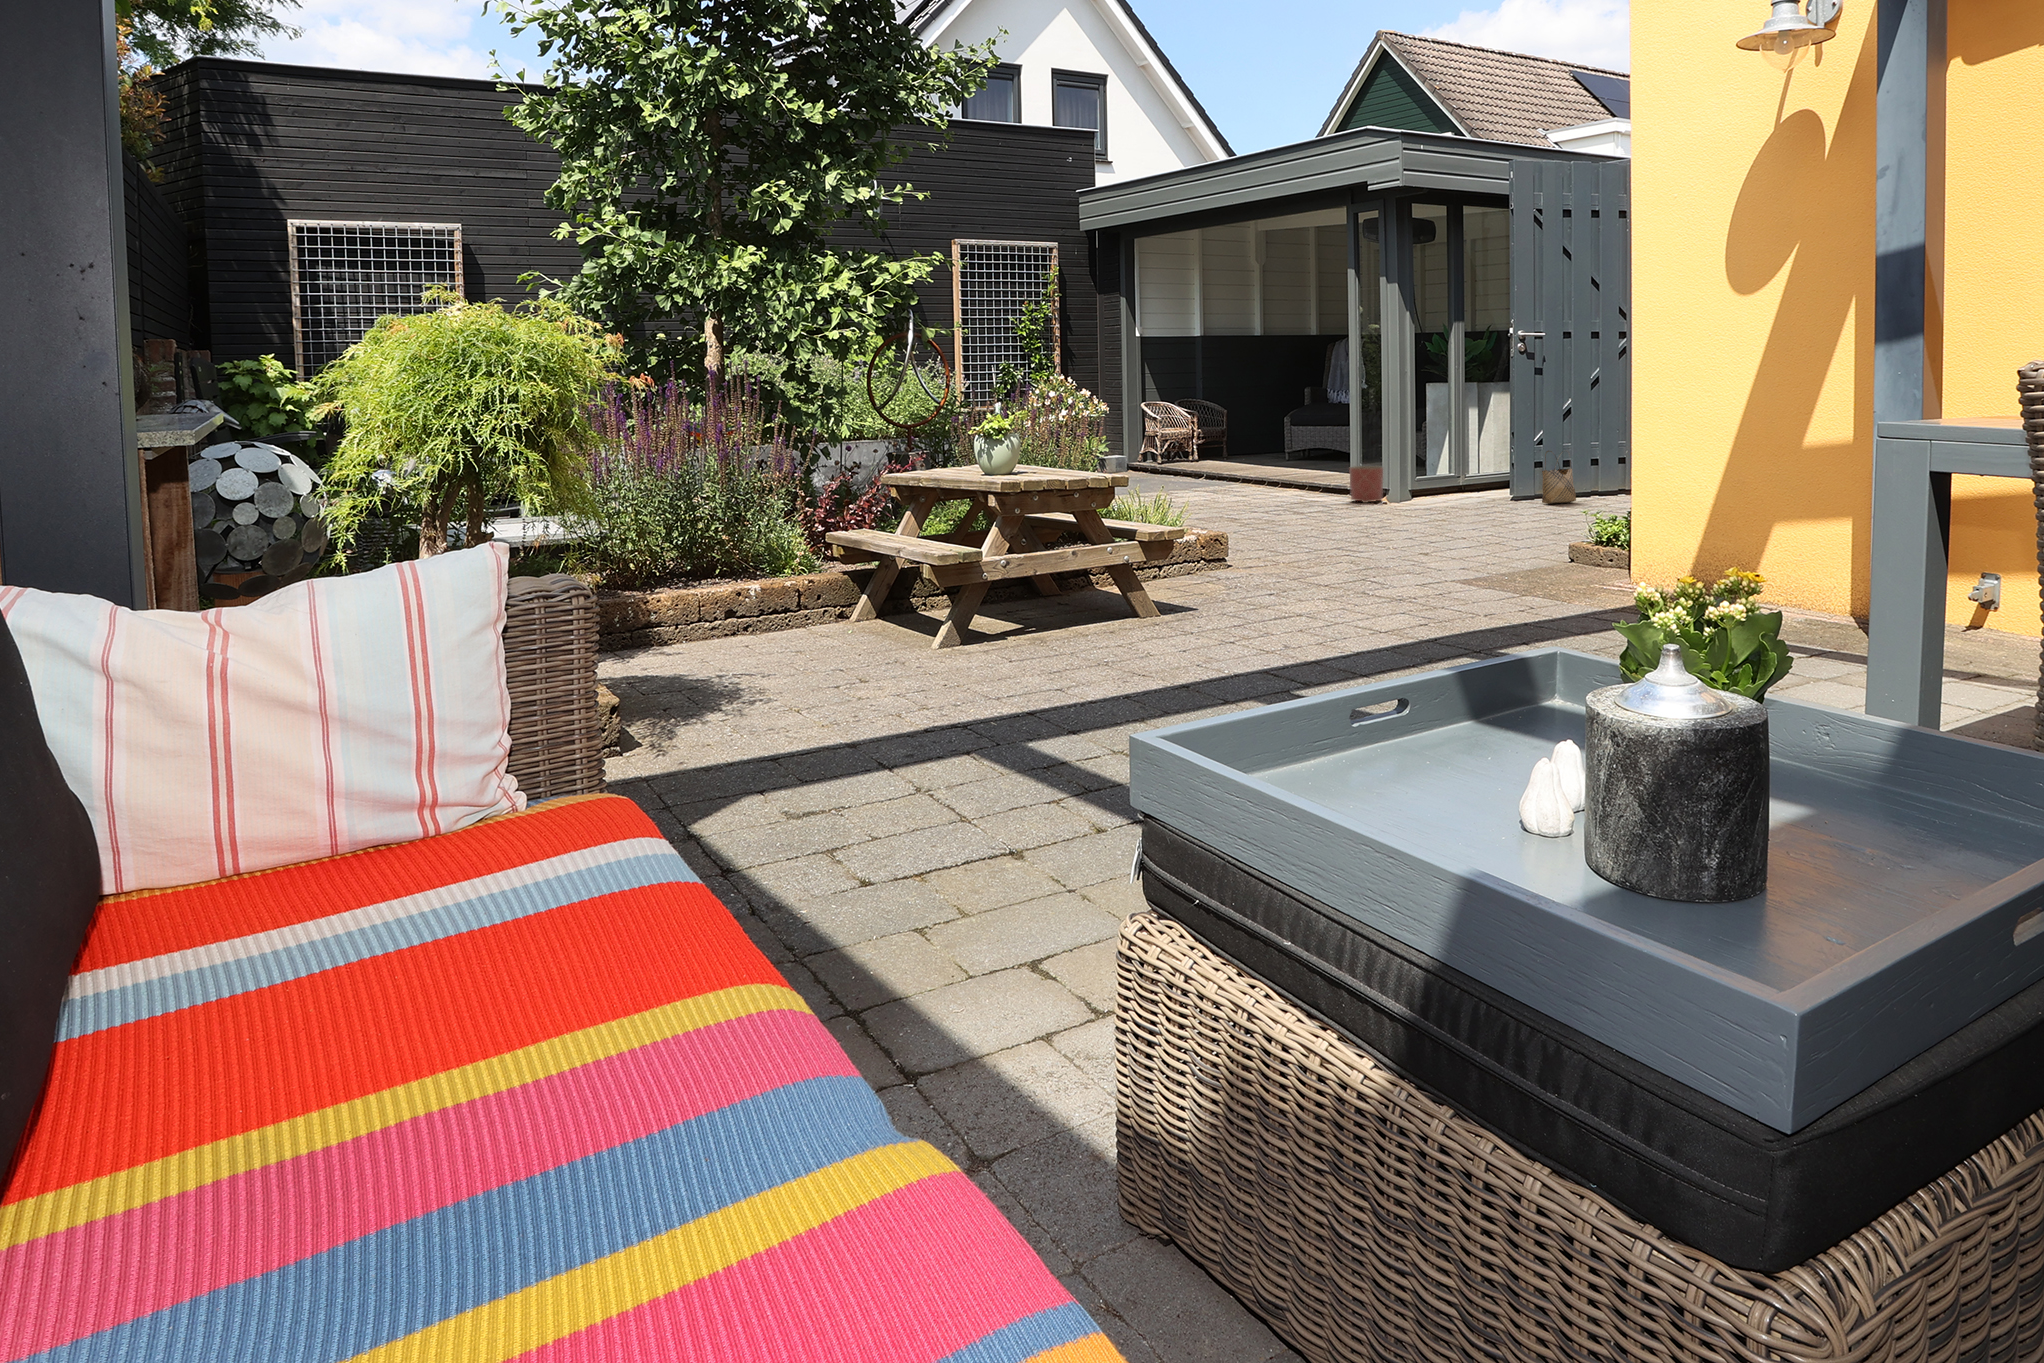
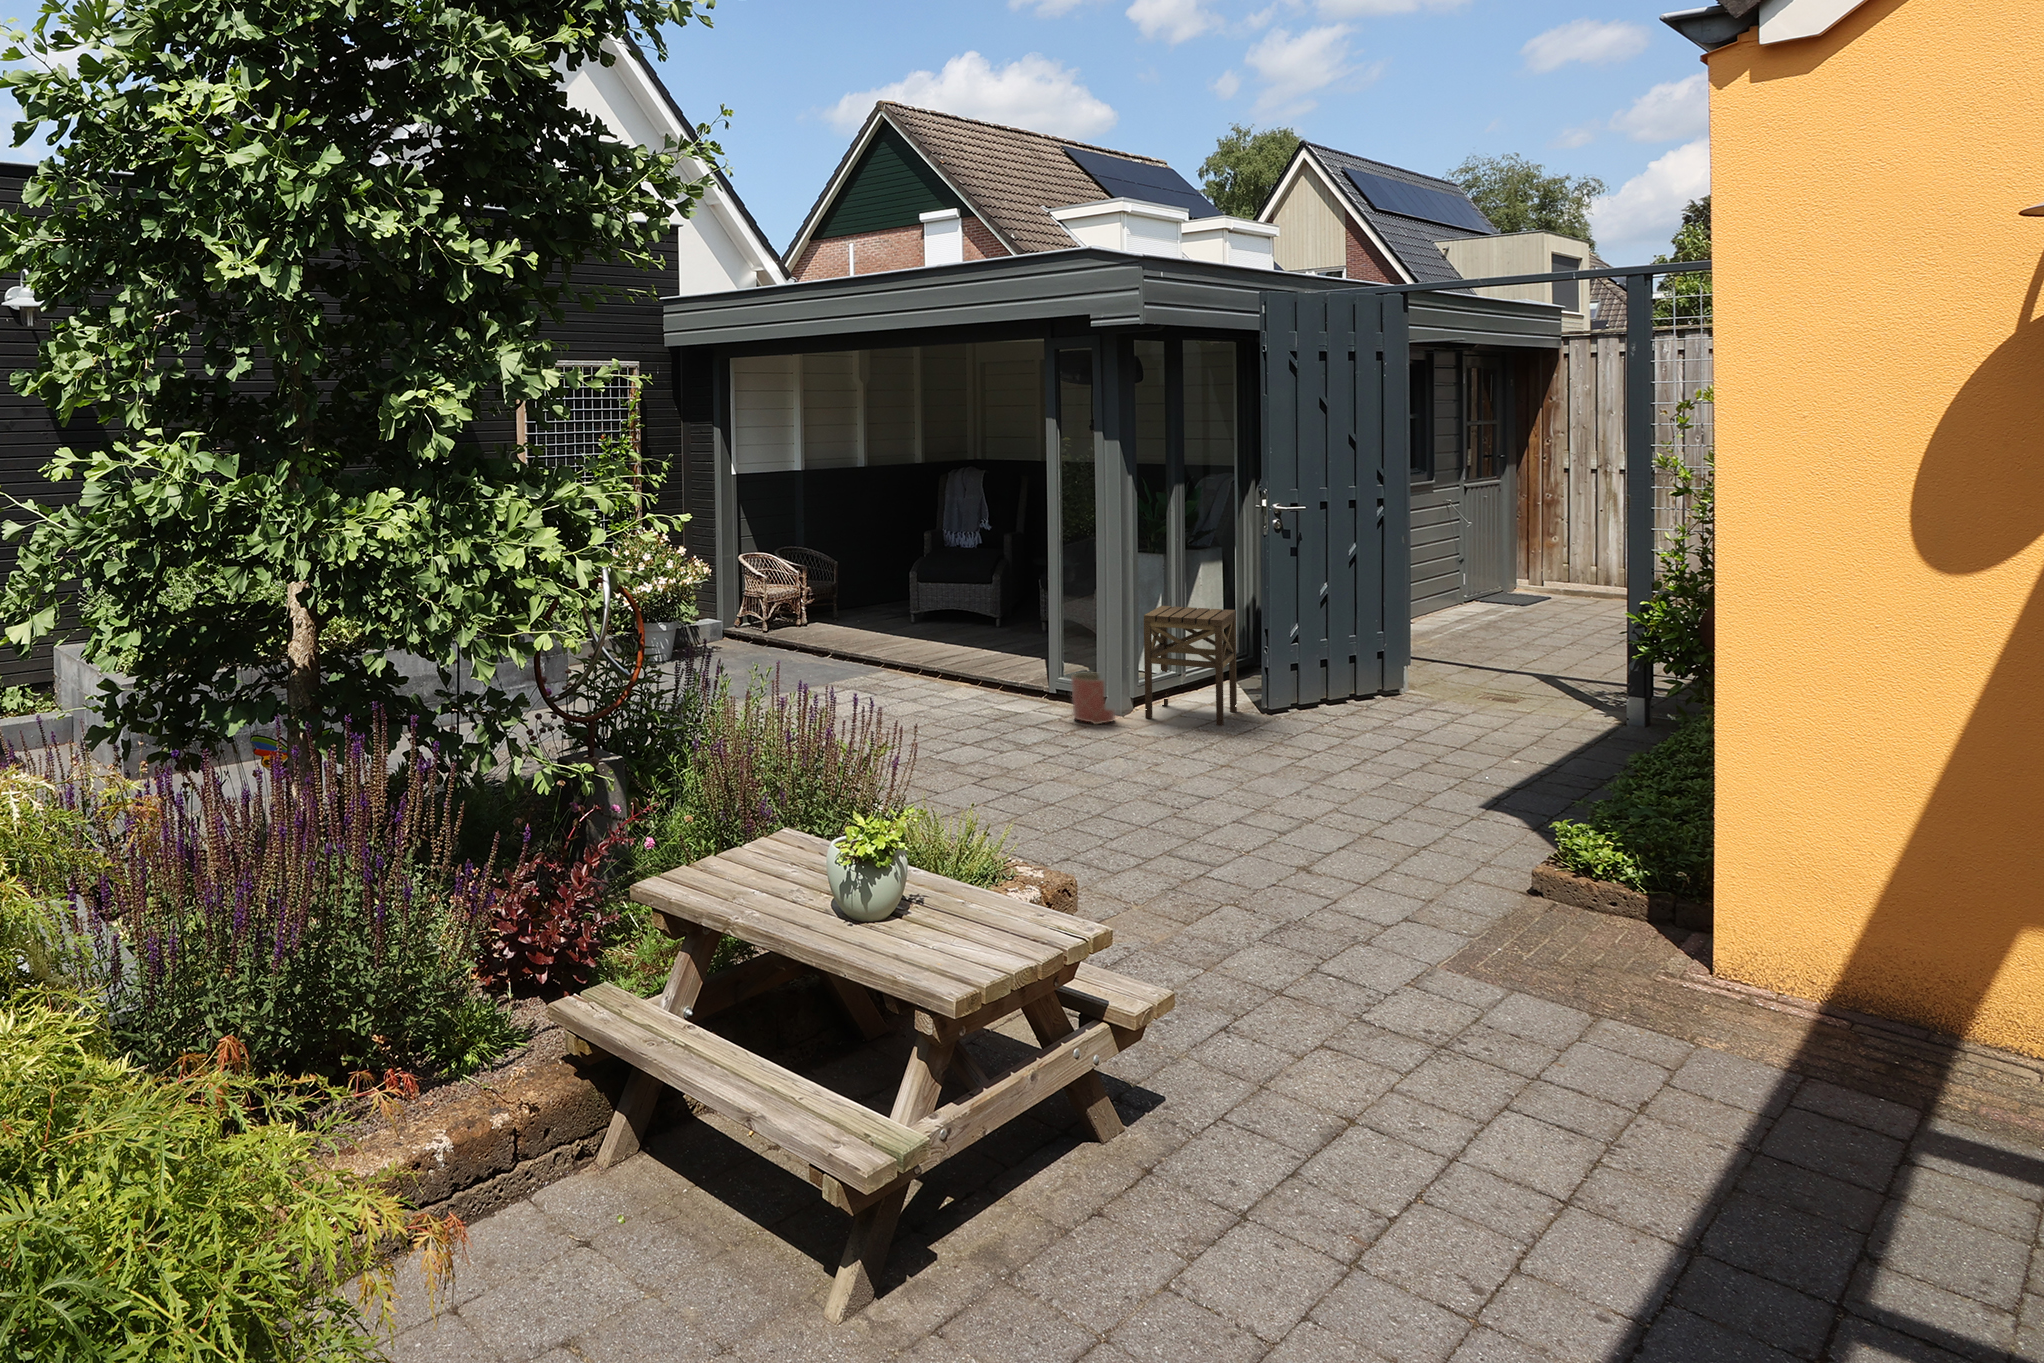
side table: none [1407,418,1485,503] -> present [1144,606,1237,726]
woven basket: present [1542,451,1576,504] -> none [1328,658,1369,729]

